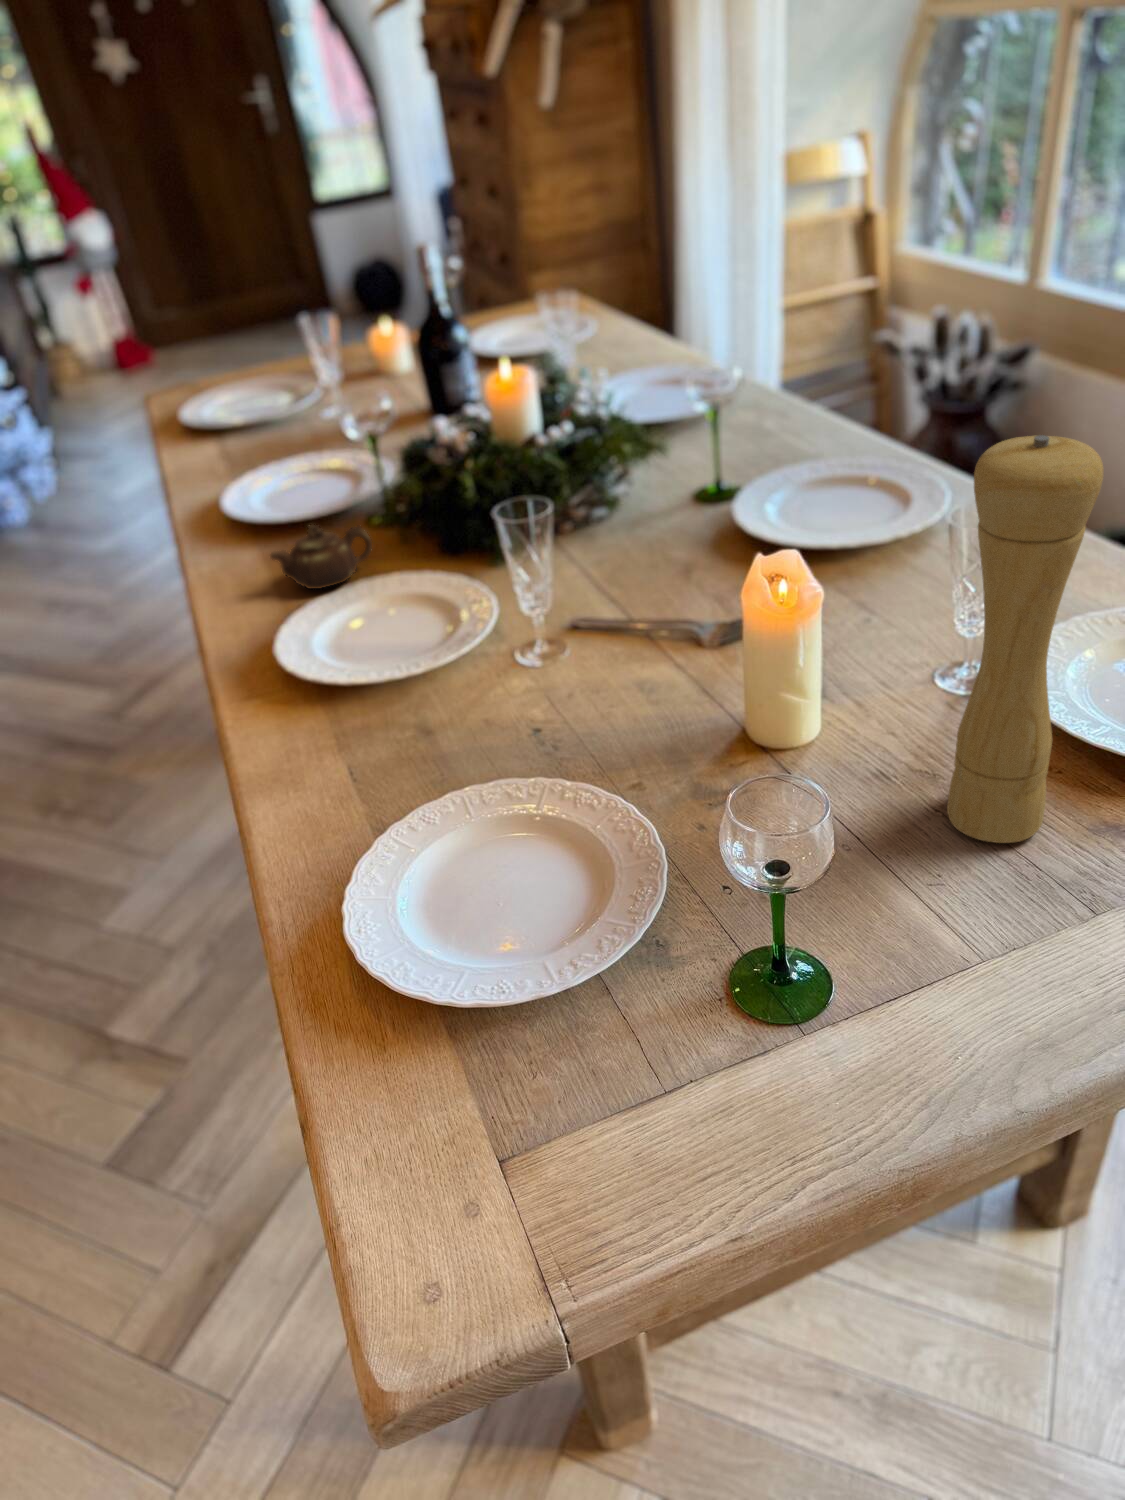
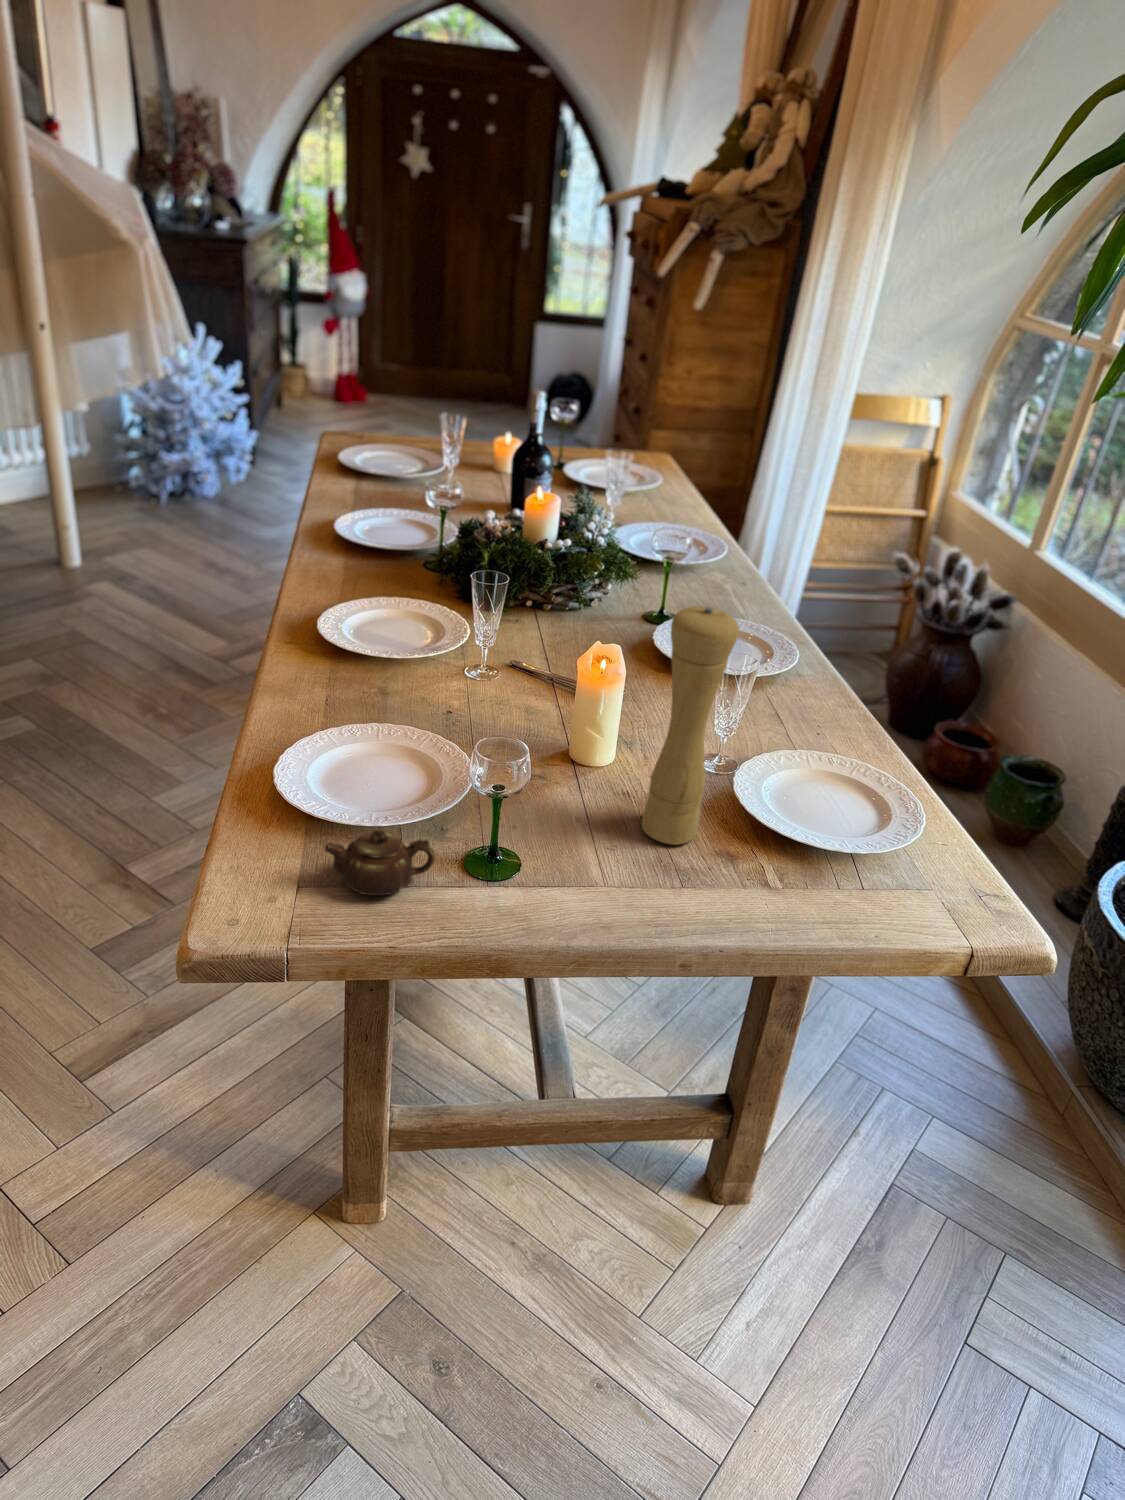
teapot: present [271,525,372,589] -> present [325,828,435,895]

